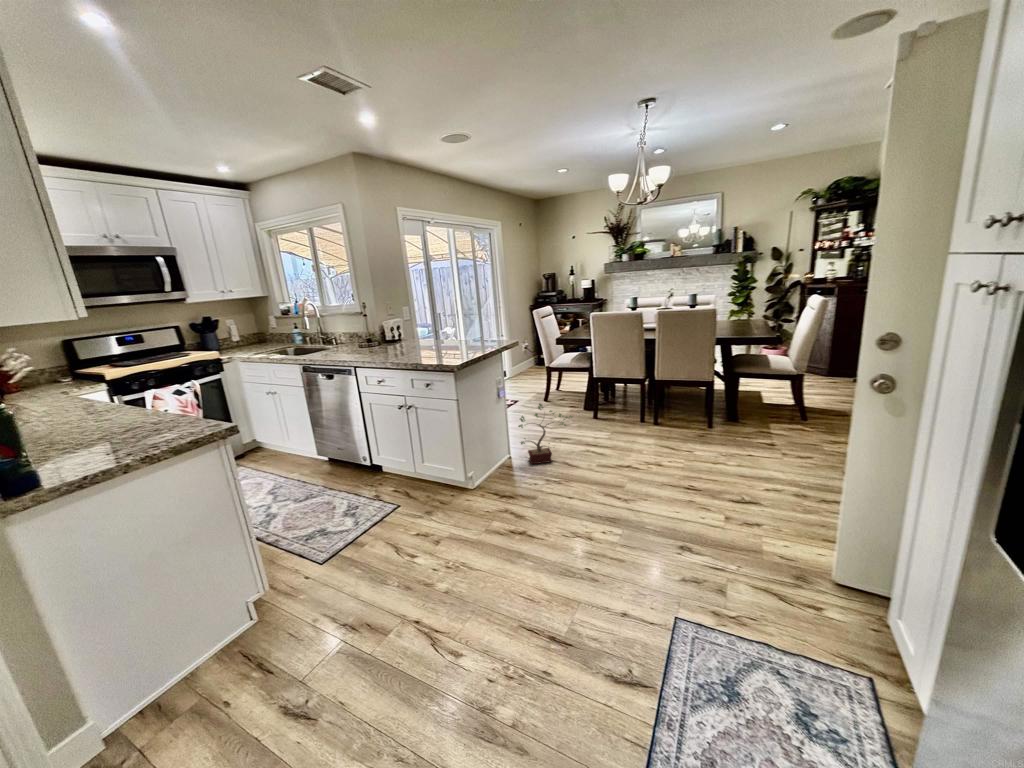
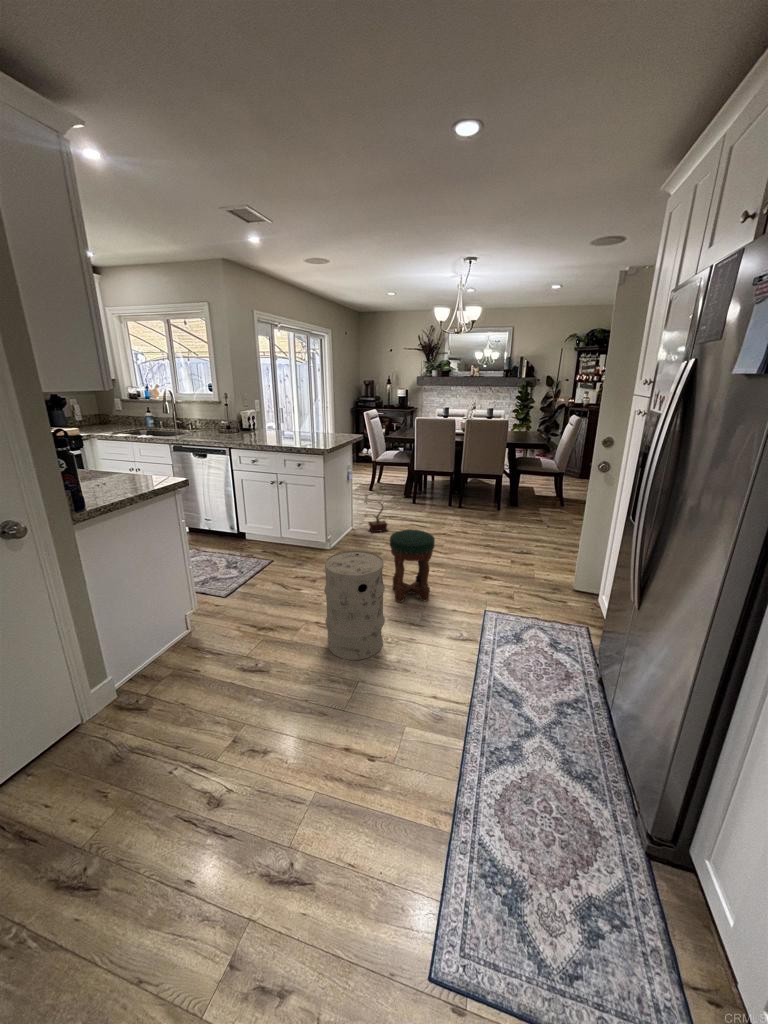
stool: none [524,479,592,593] -> present [390,529,435,602]
trash can: none [390,529,497,719] -> present [325,551,385,660]

